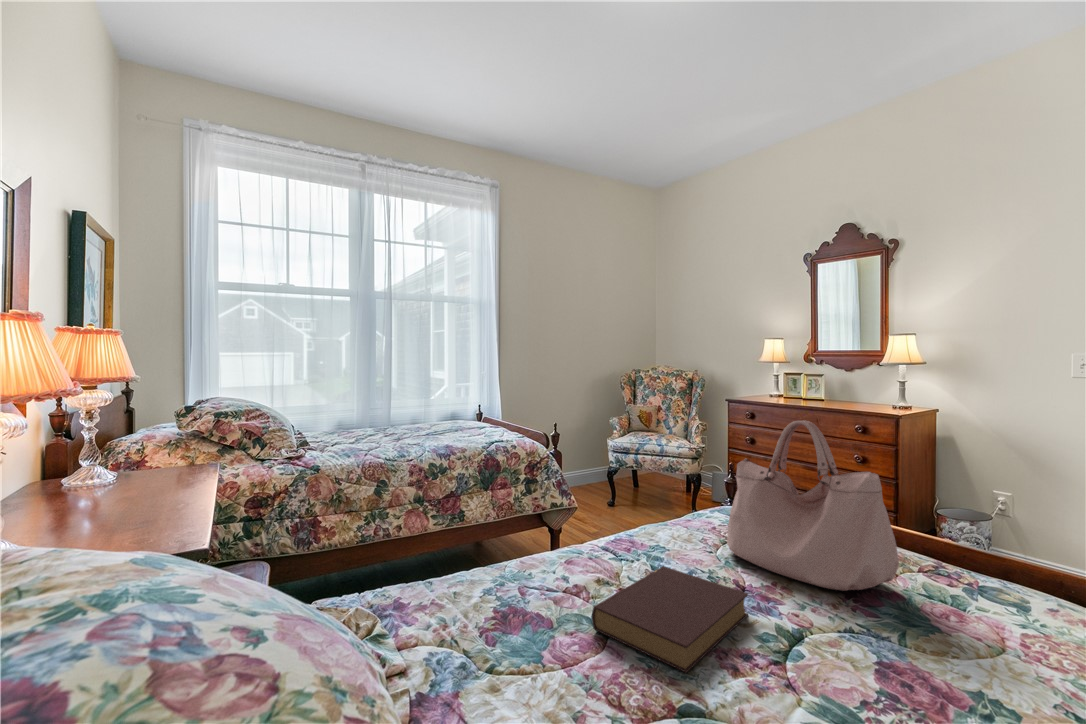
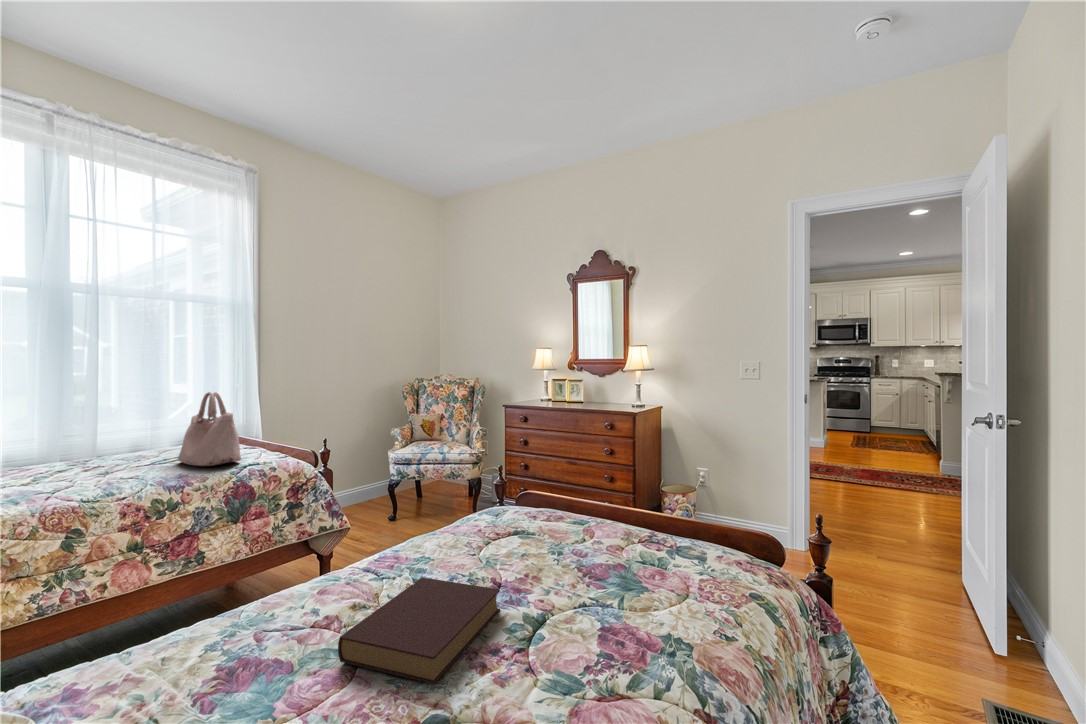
handbag: present [727,421,899,591] -> present [178,392,241,466]

